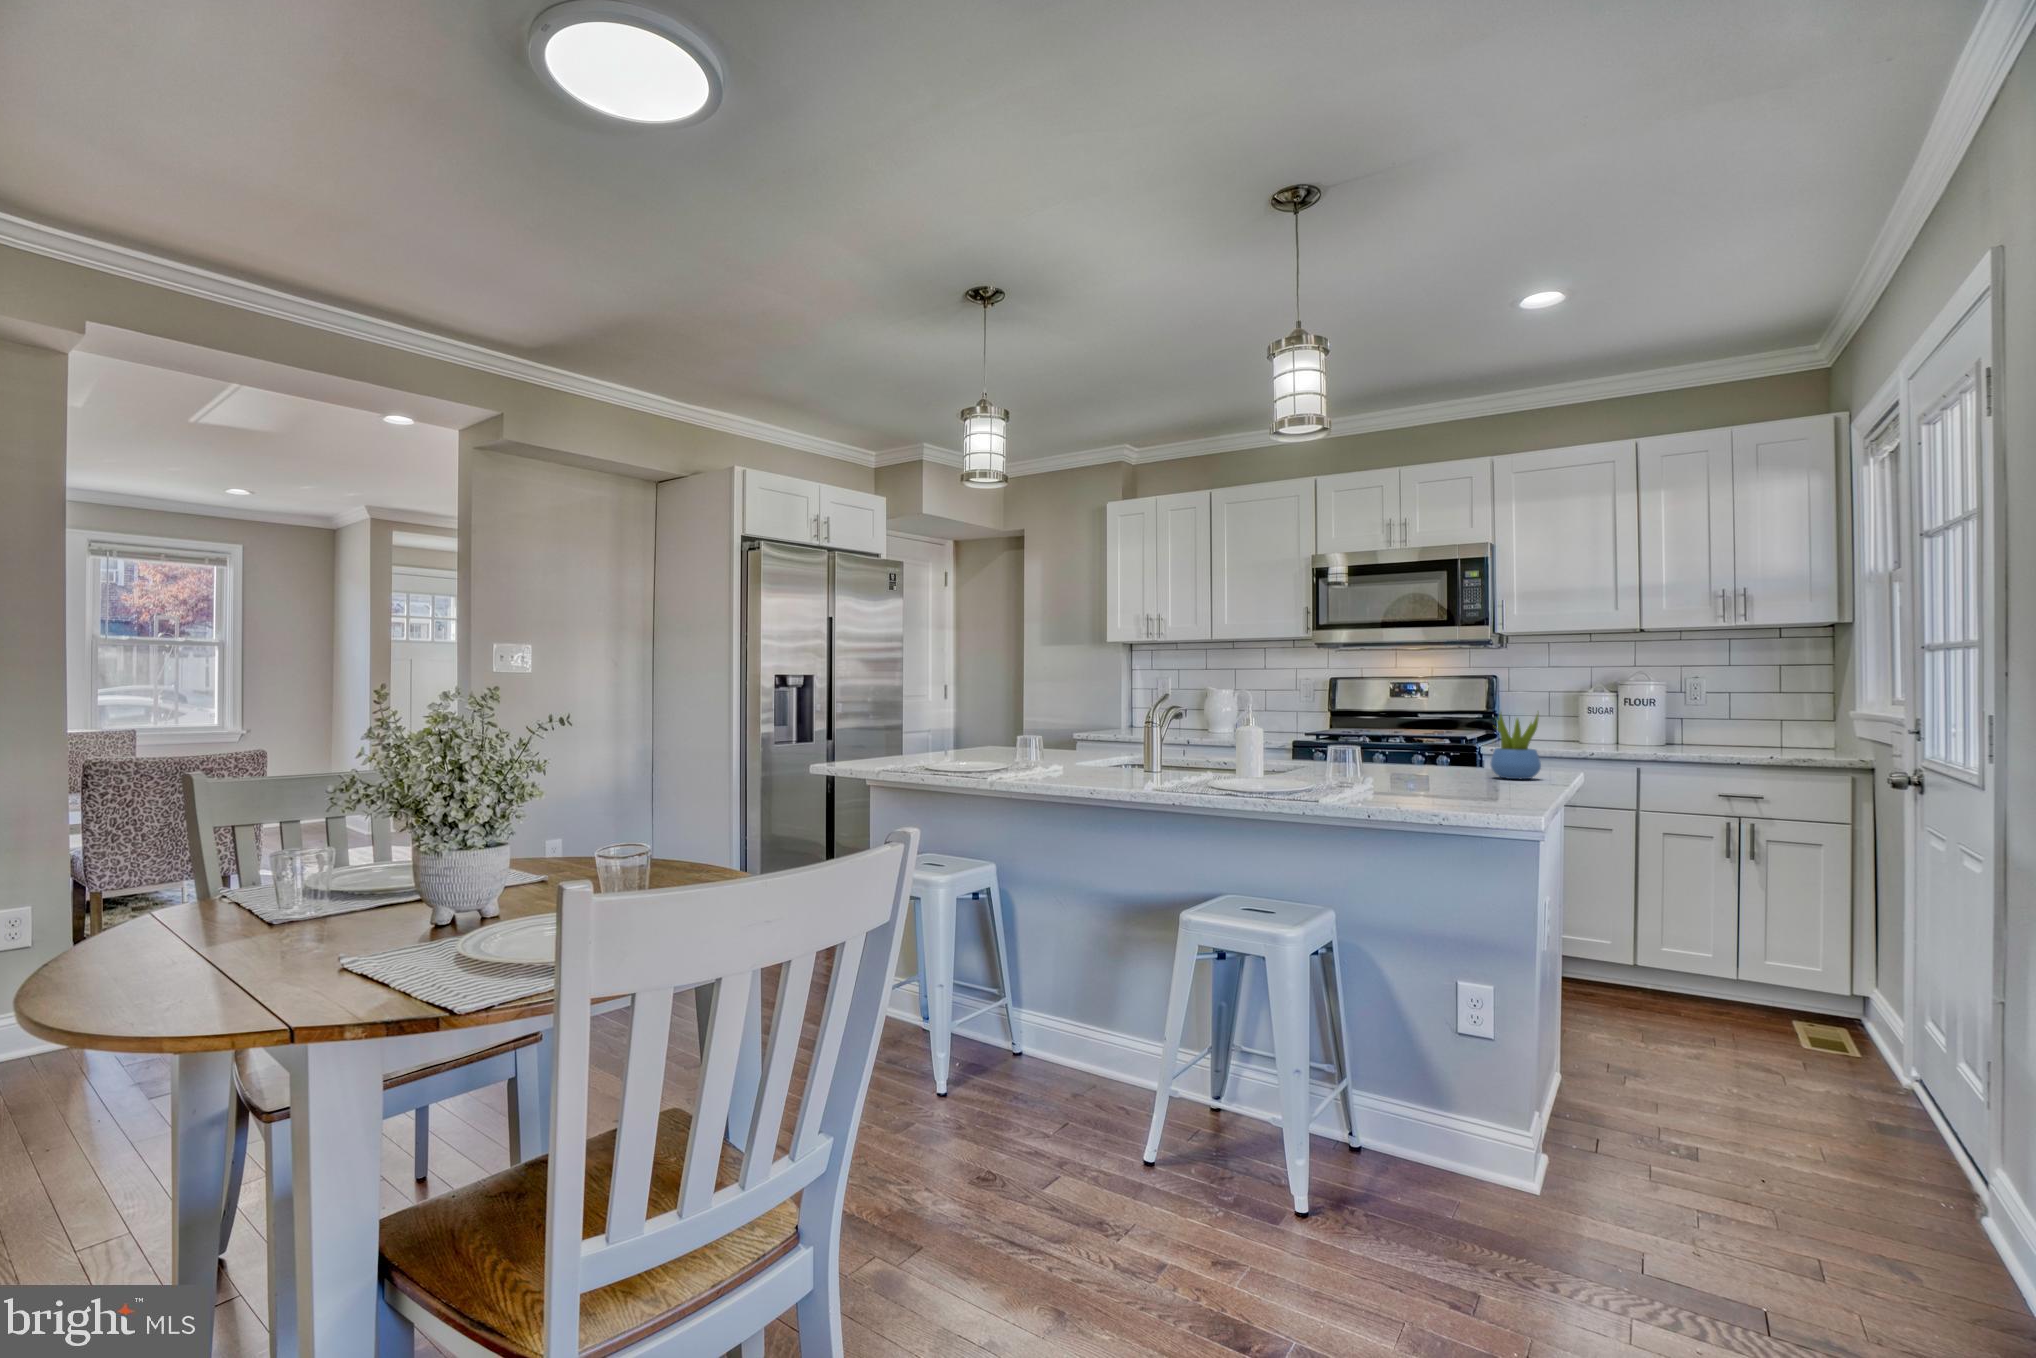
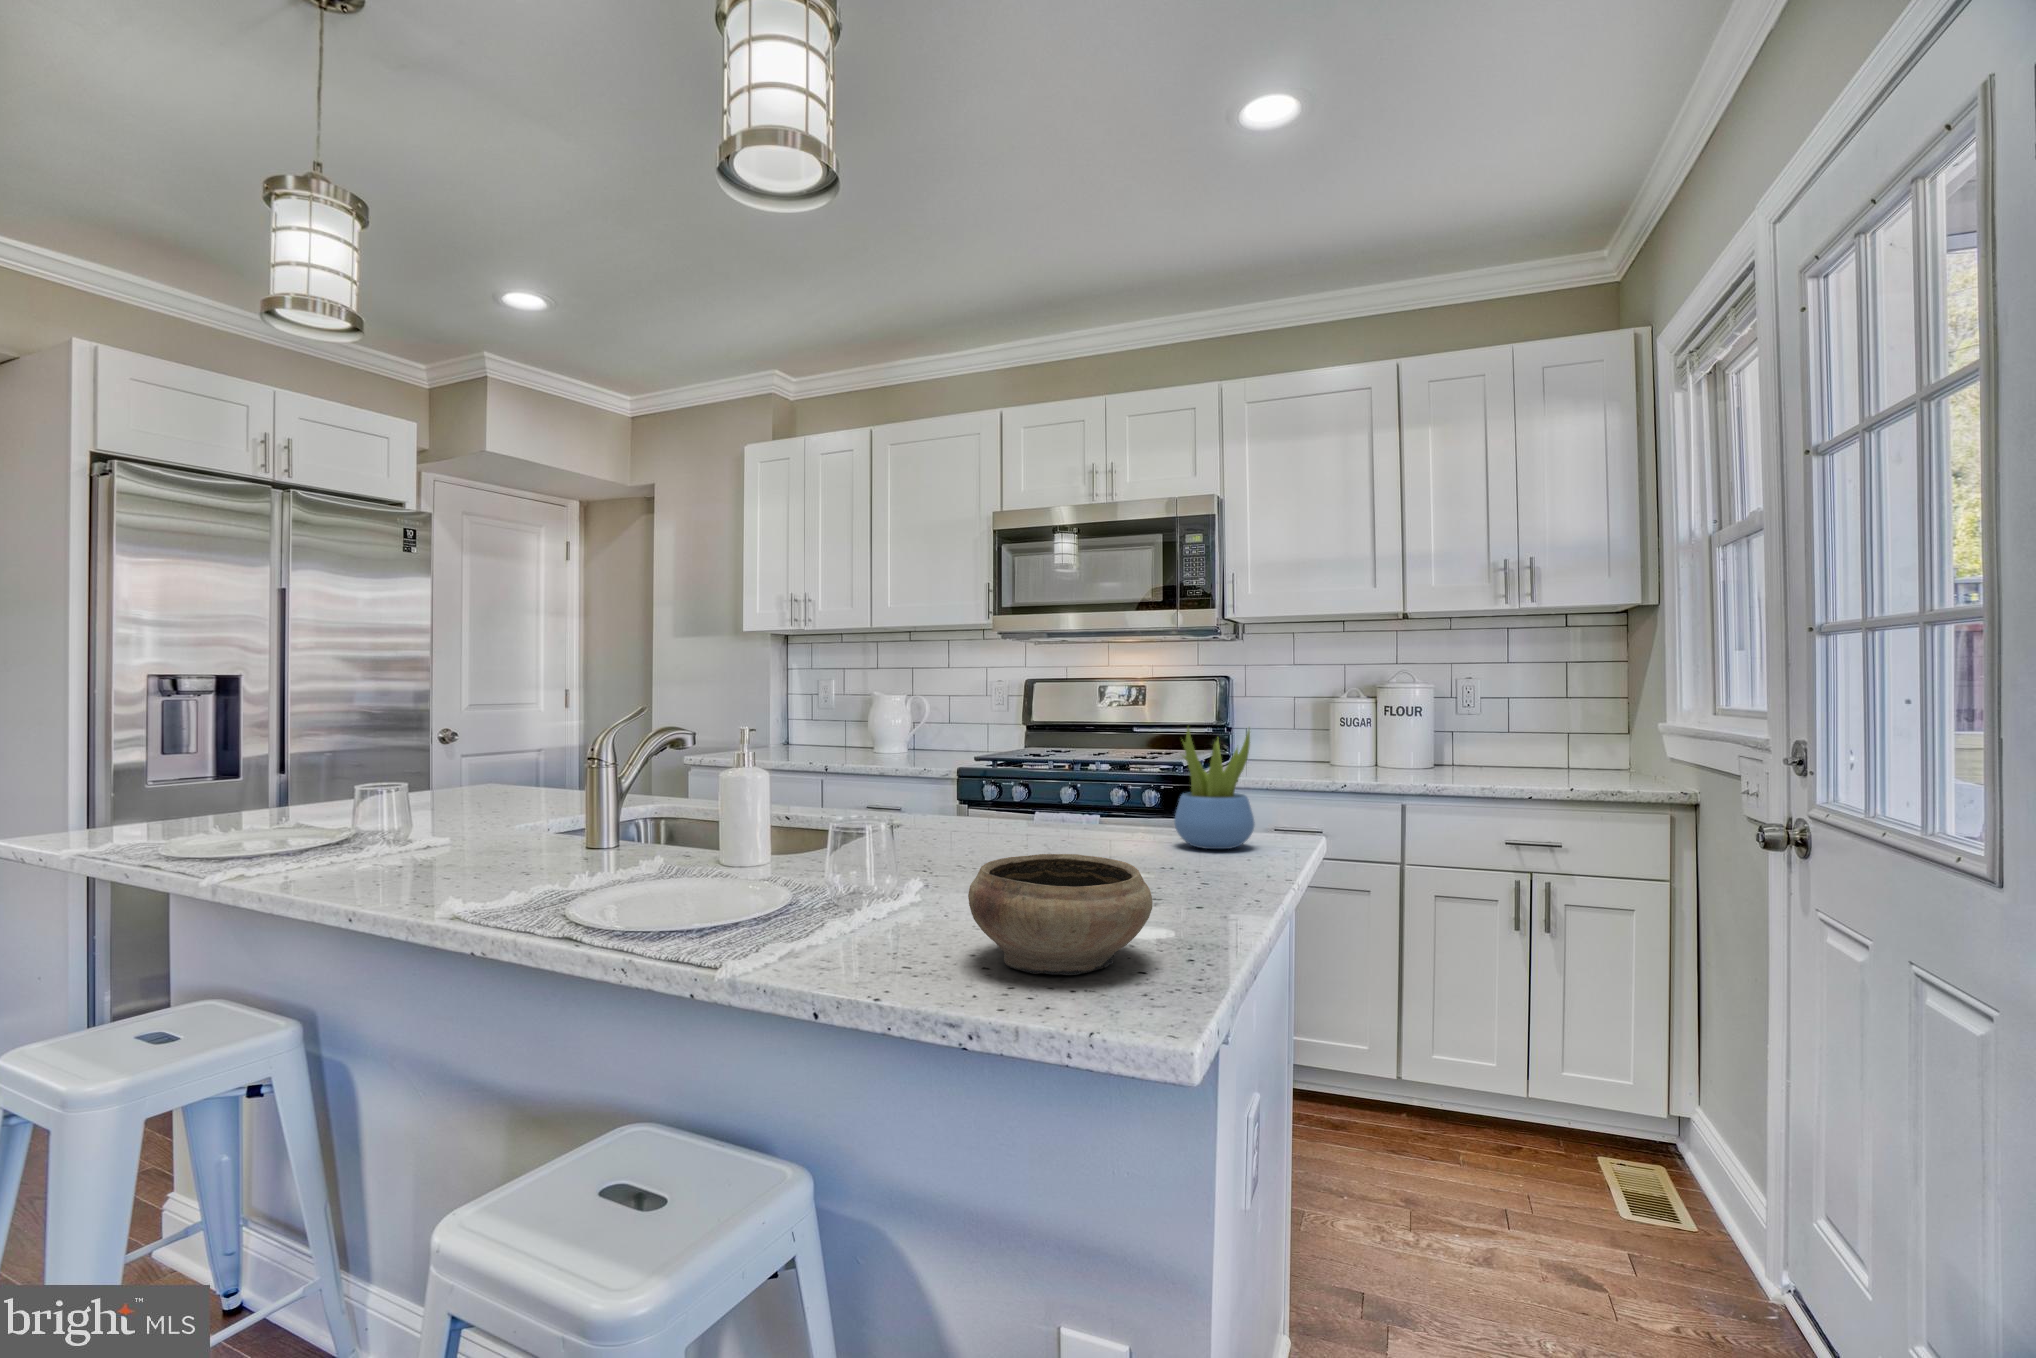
ceramic bowl: none [1431,763,1516,806] -> present [968,854,1153,975]

